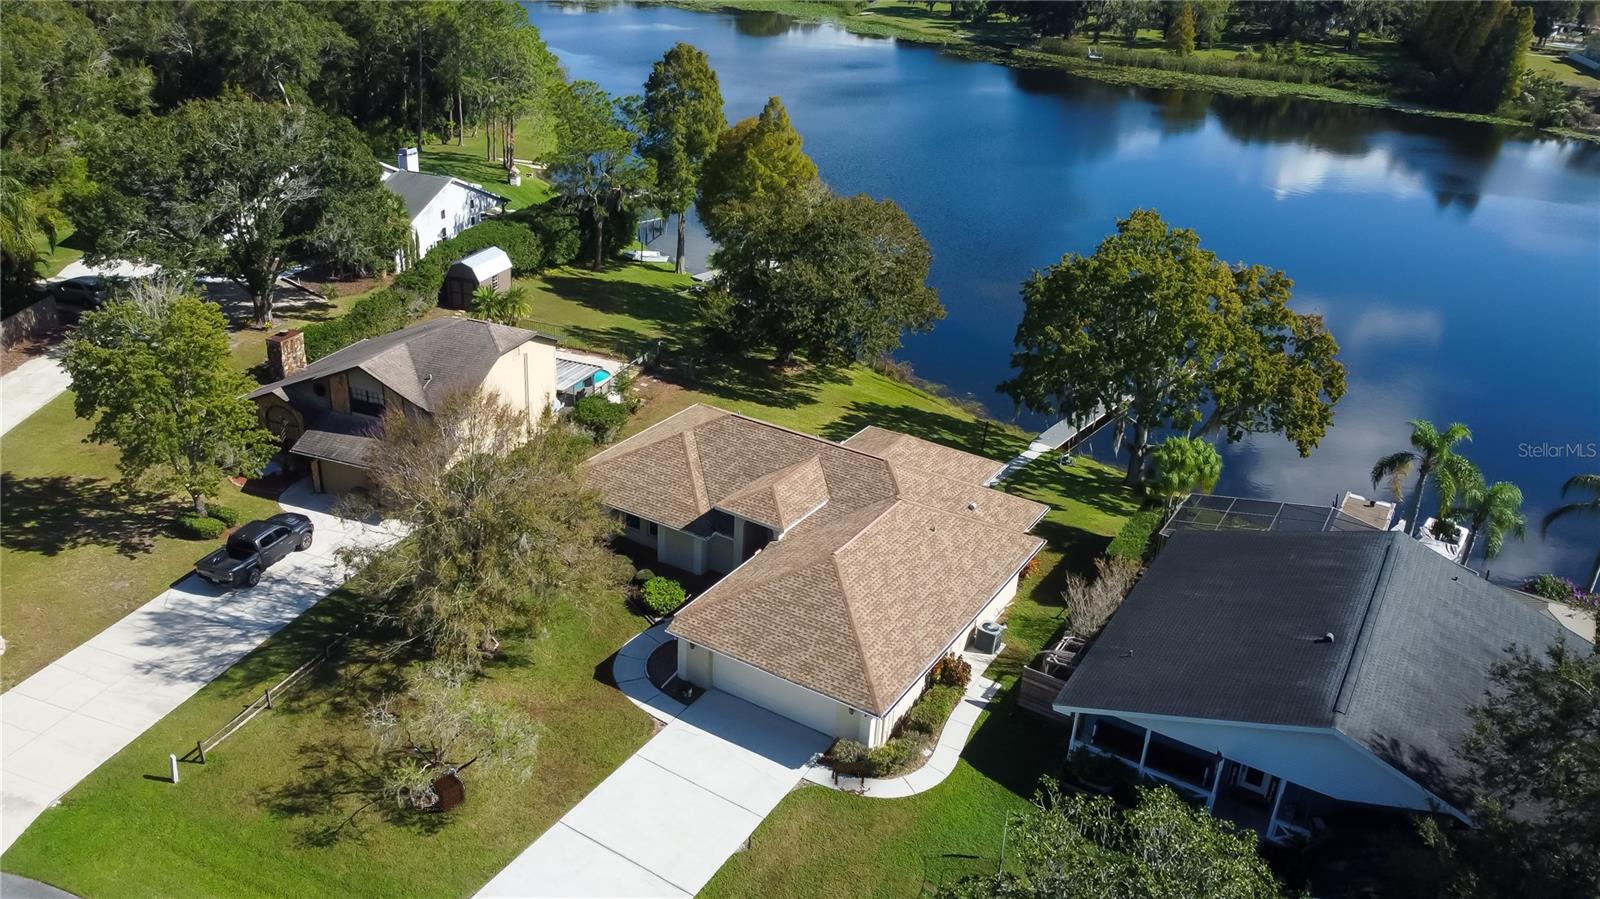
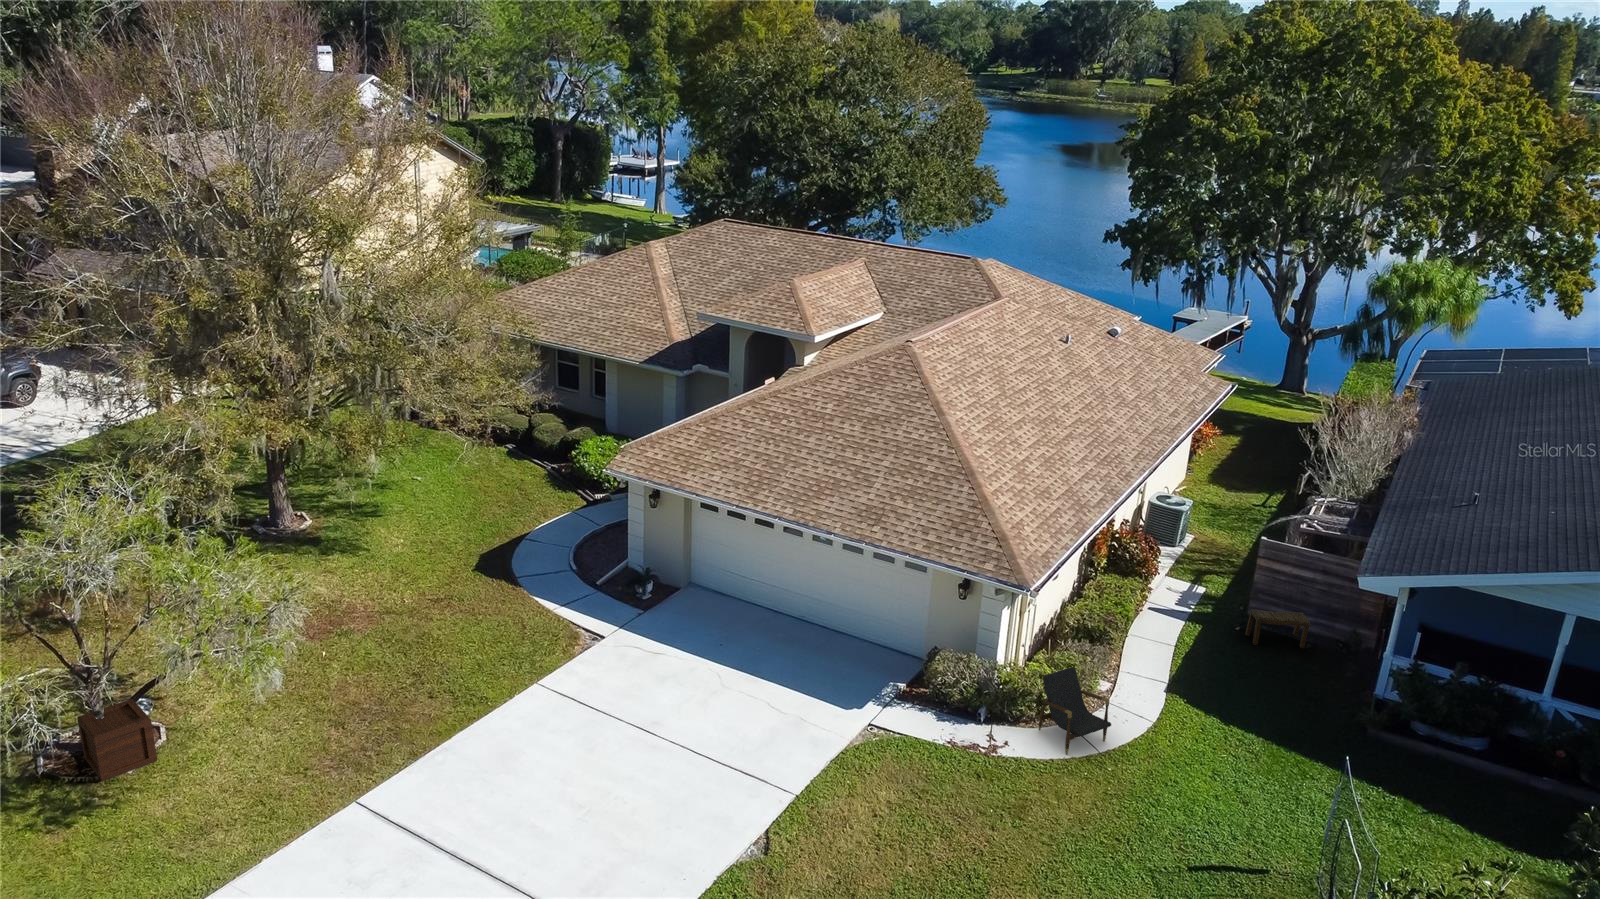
lounge chair: none [886,751,920,796] -> present [1038,667,1111,755]
bench: present [832,761,865,785] -> present [1245,609,1311,648]

